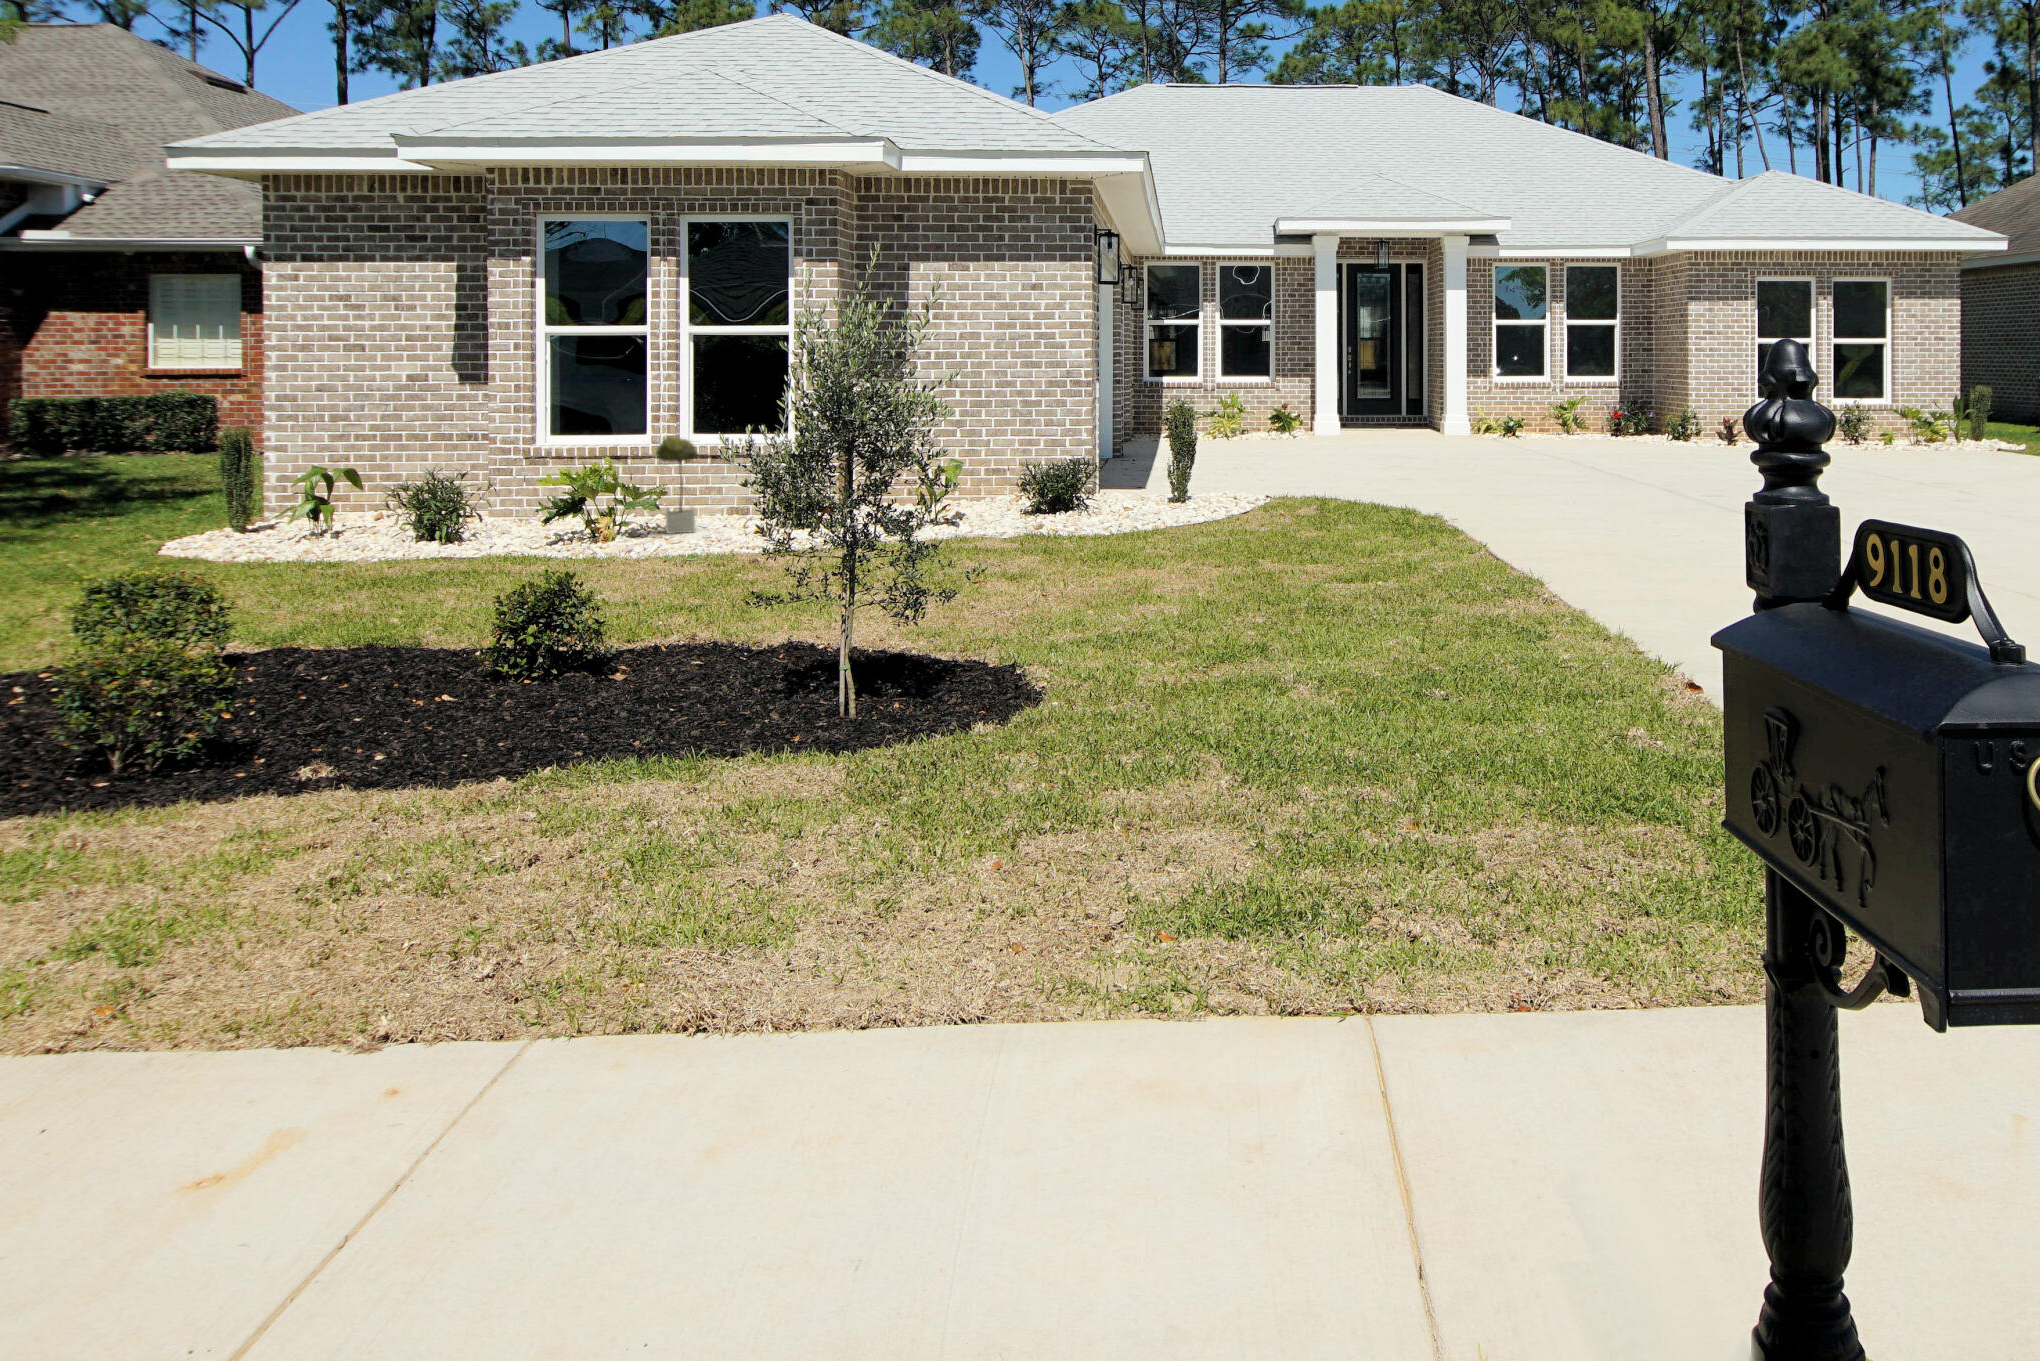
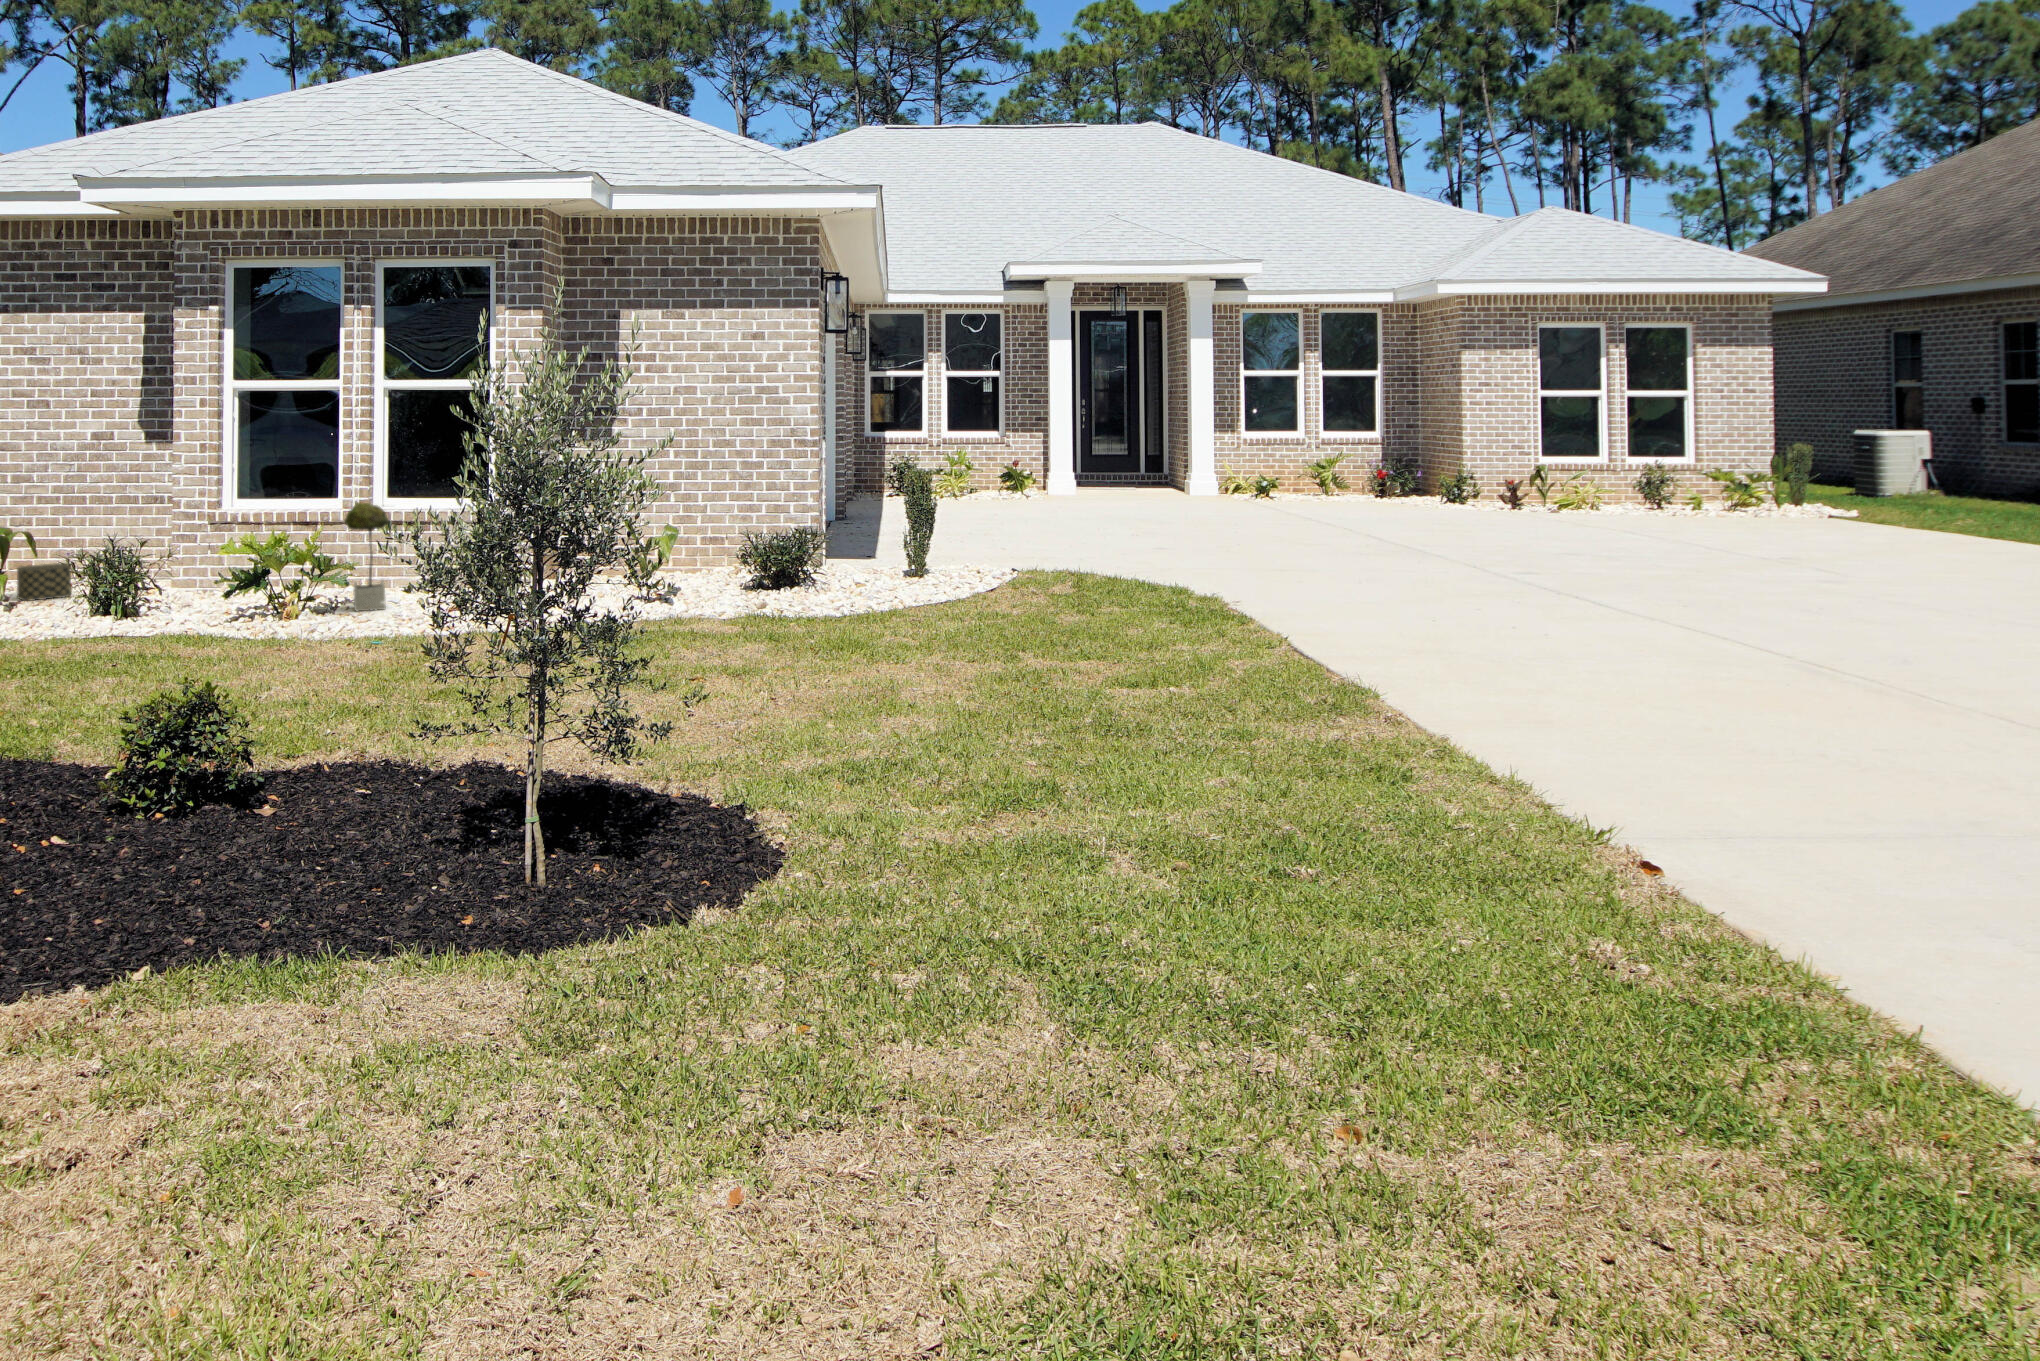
storage box: none [341,496,394,530] -> present [17,563,71,601]

